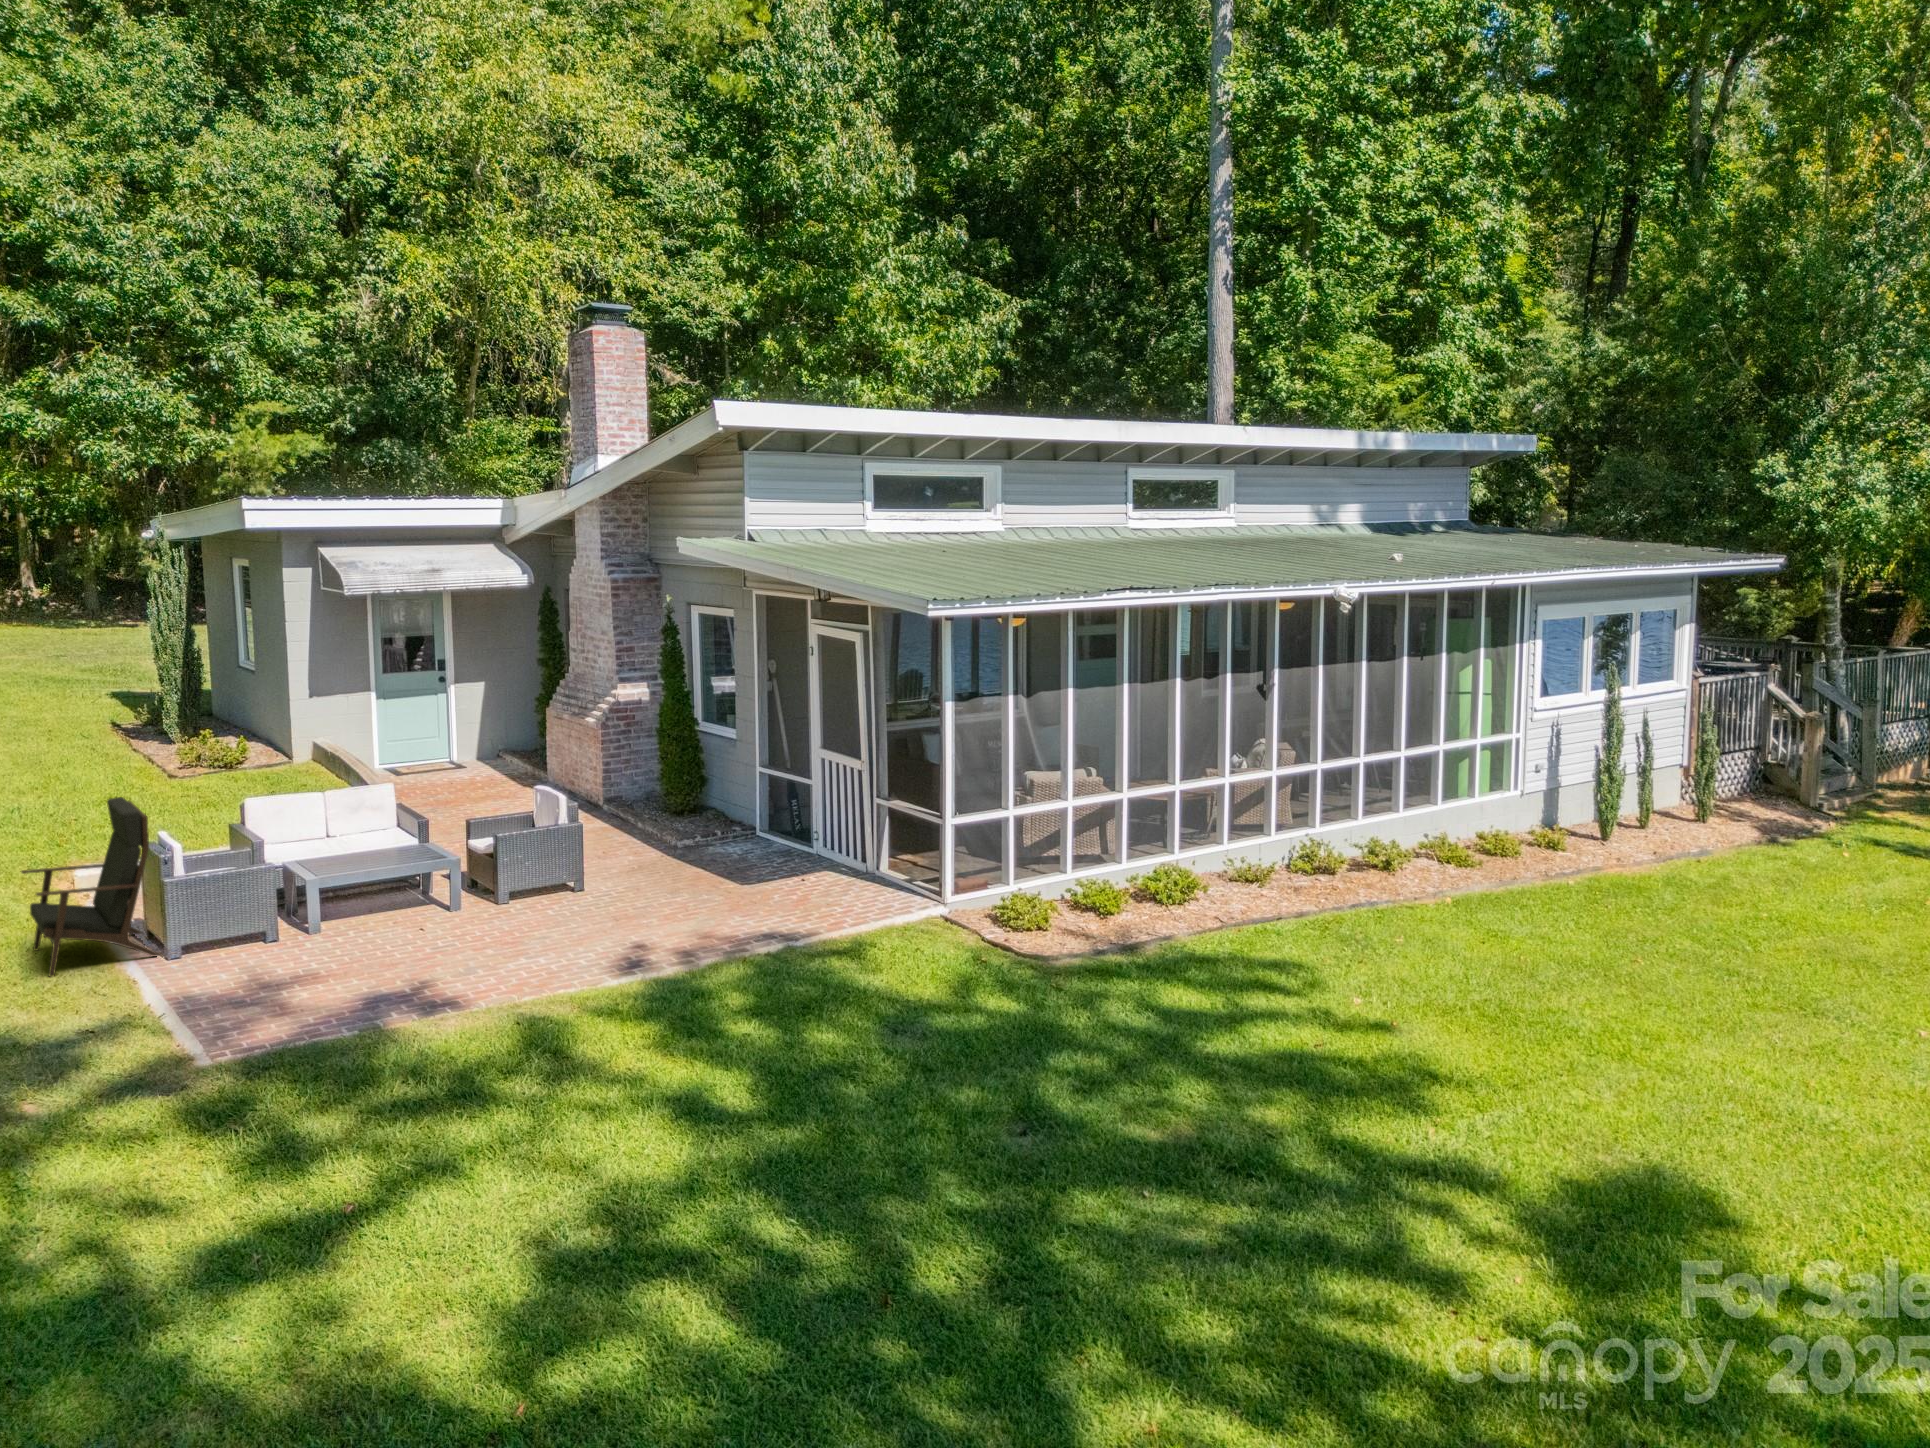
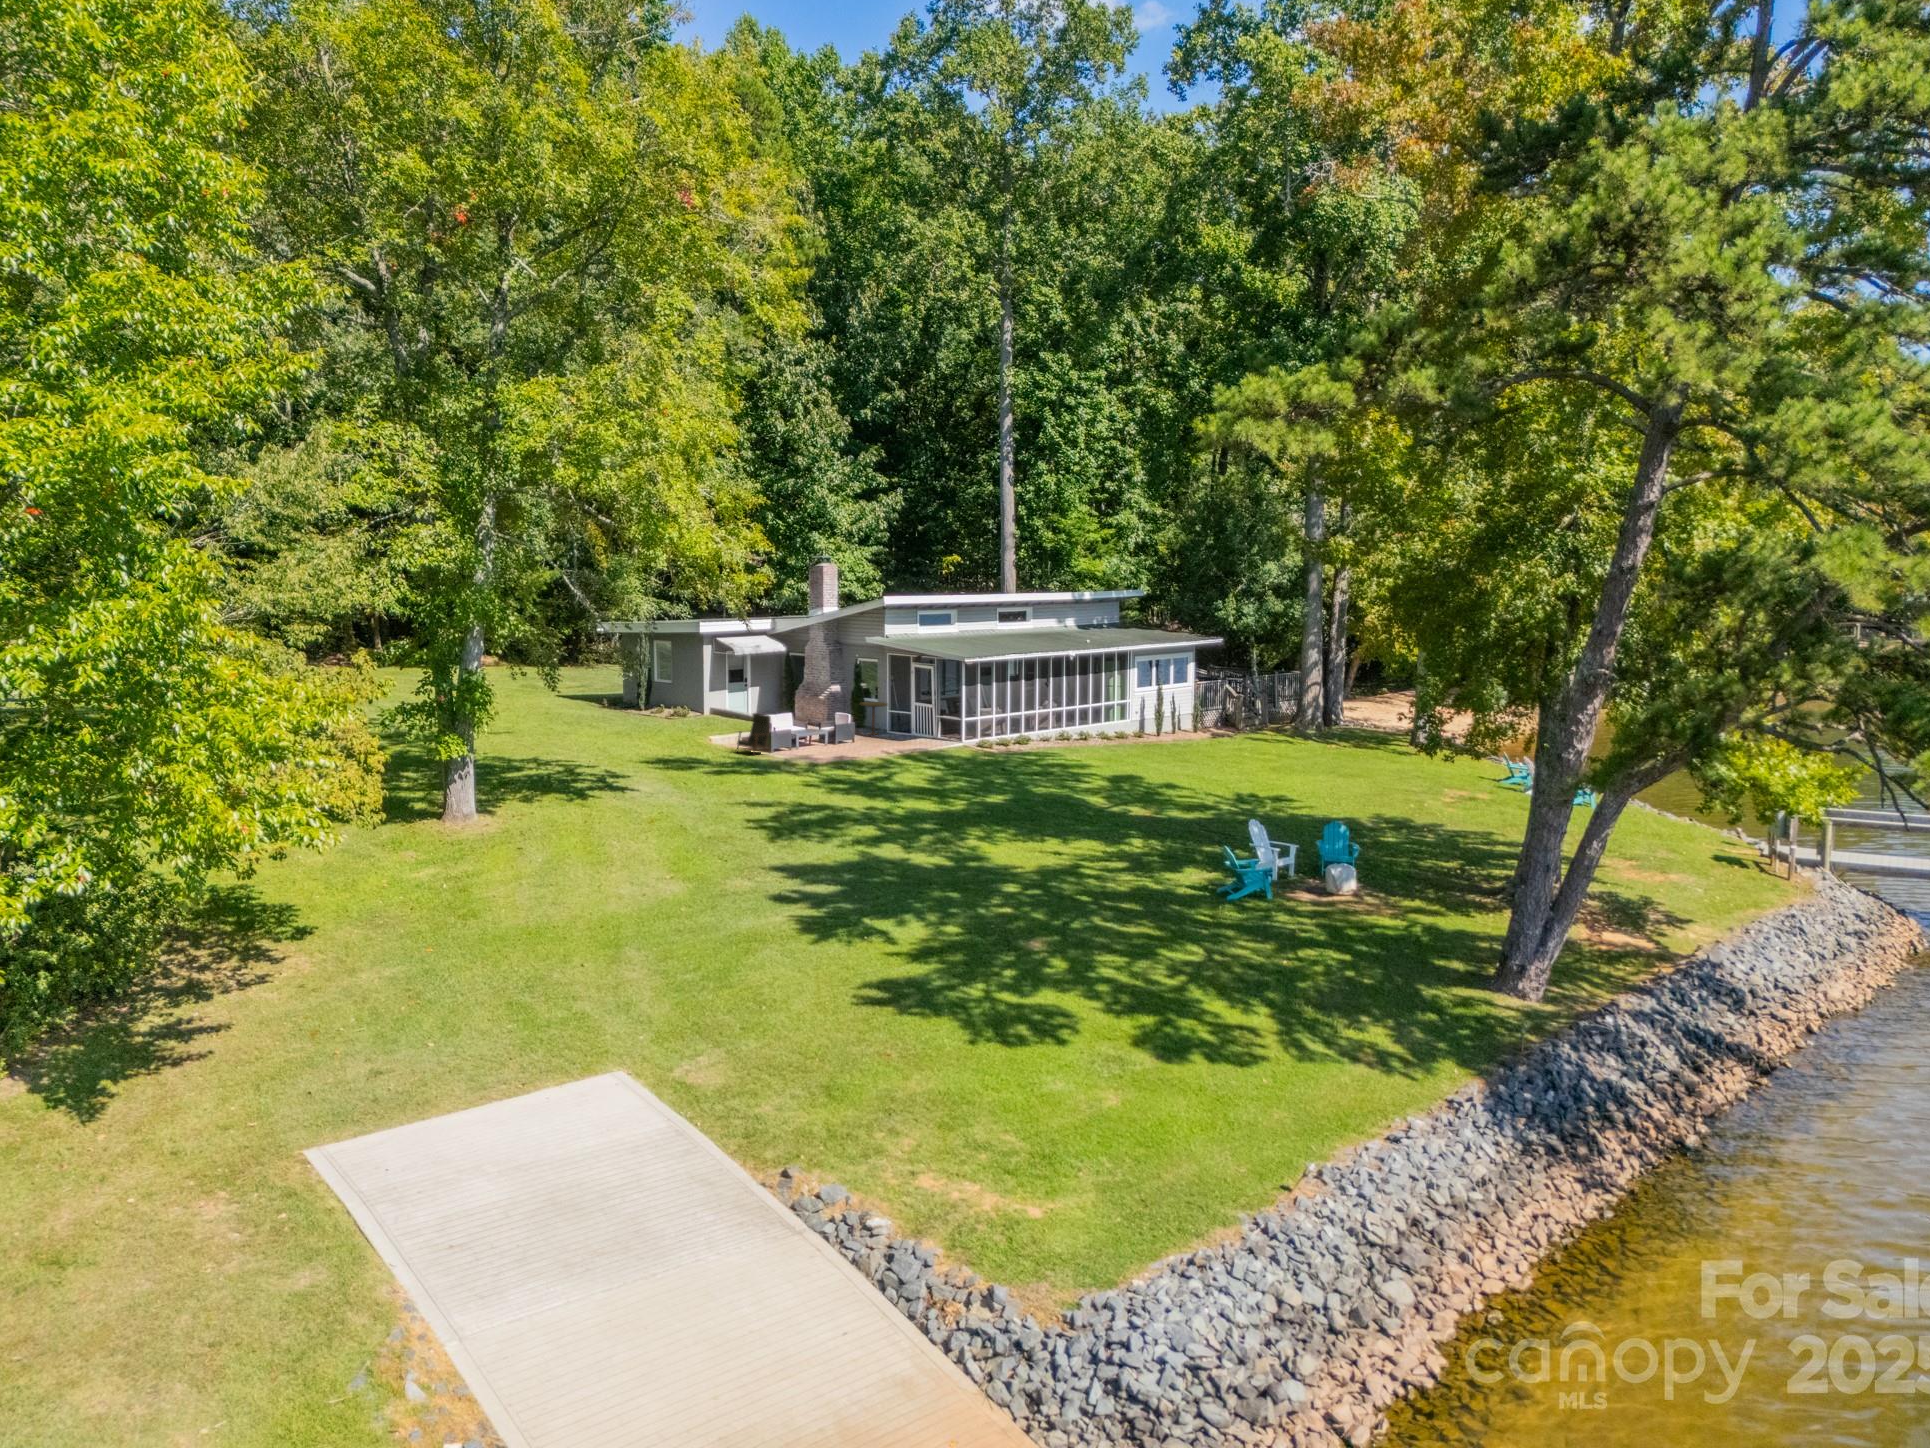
pedestal table: none [663,733,755,840] -> present [860,702,887,735]

